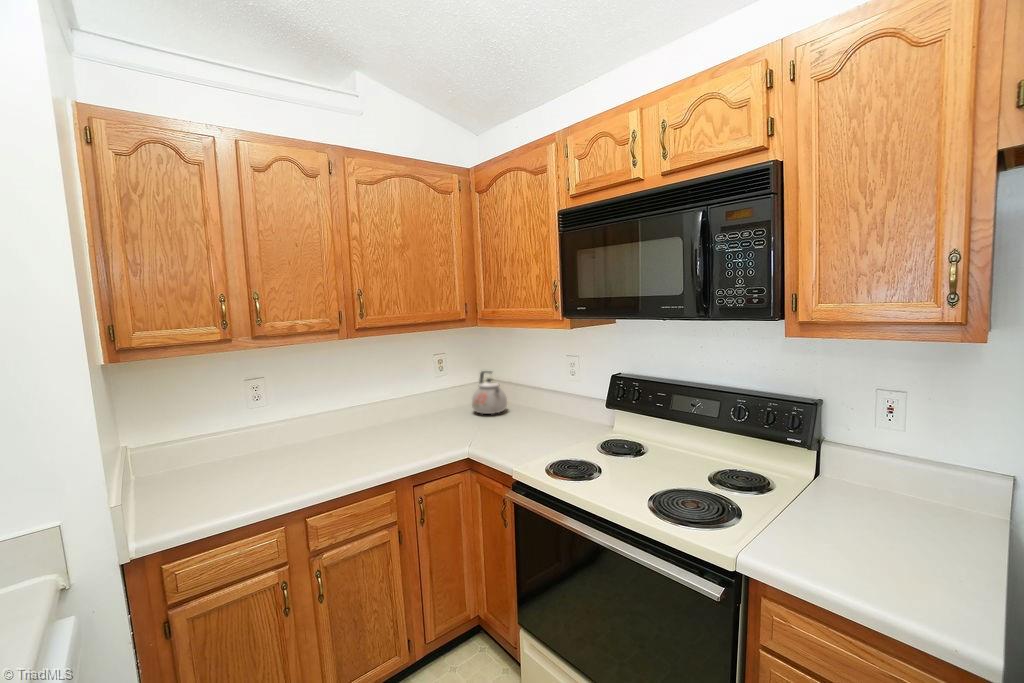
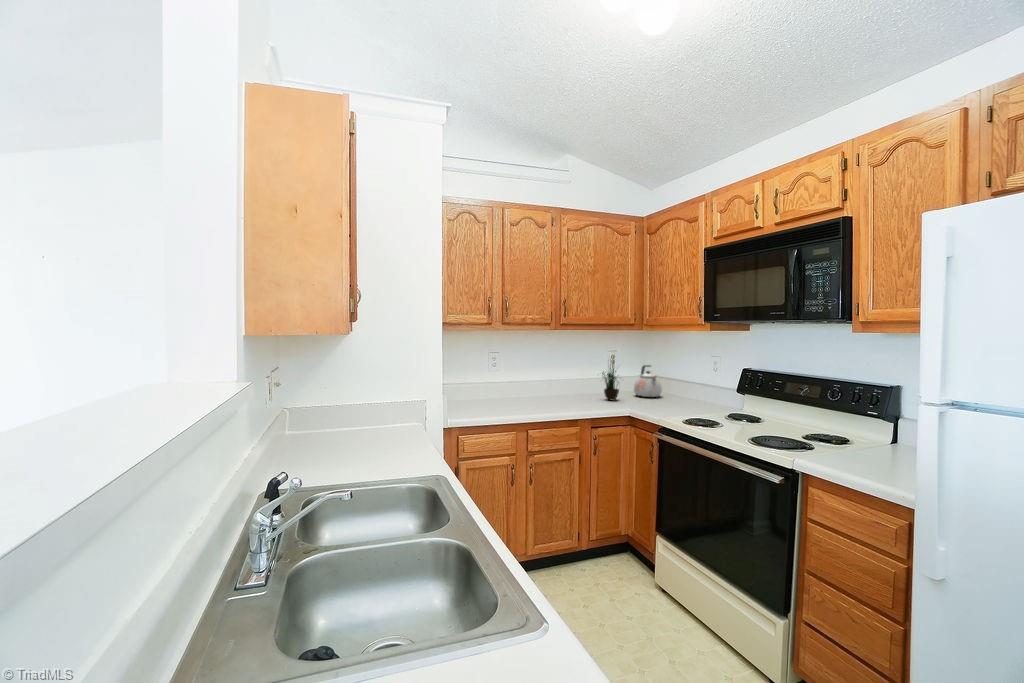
potted plant: none [419,355,460,430] -> present [602,361,619,400]

